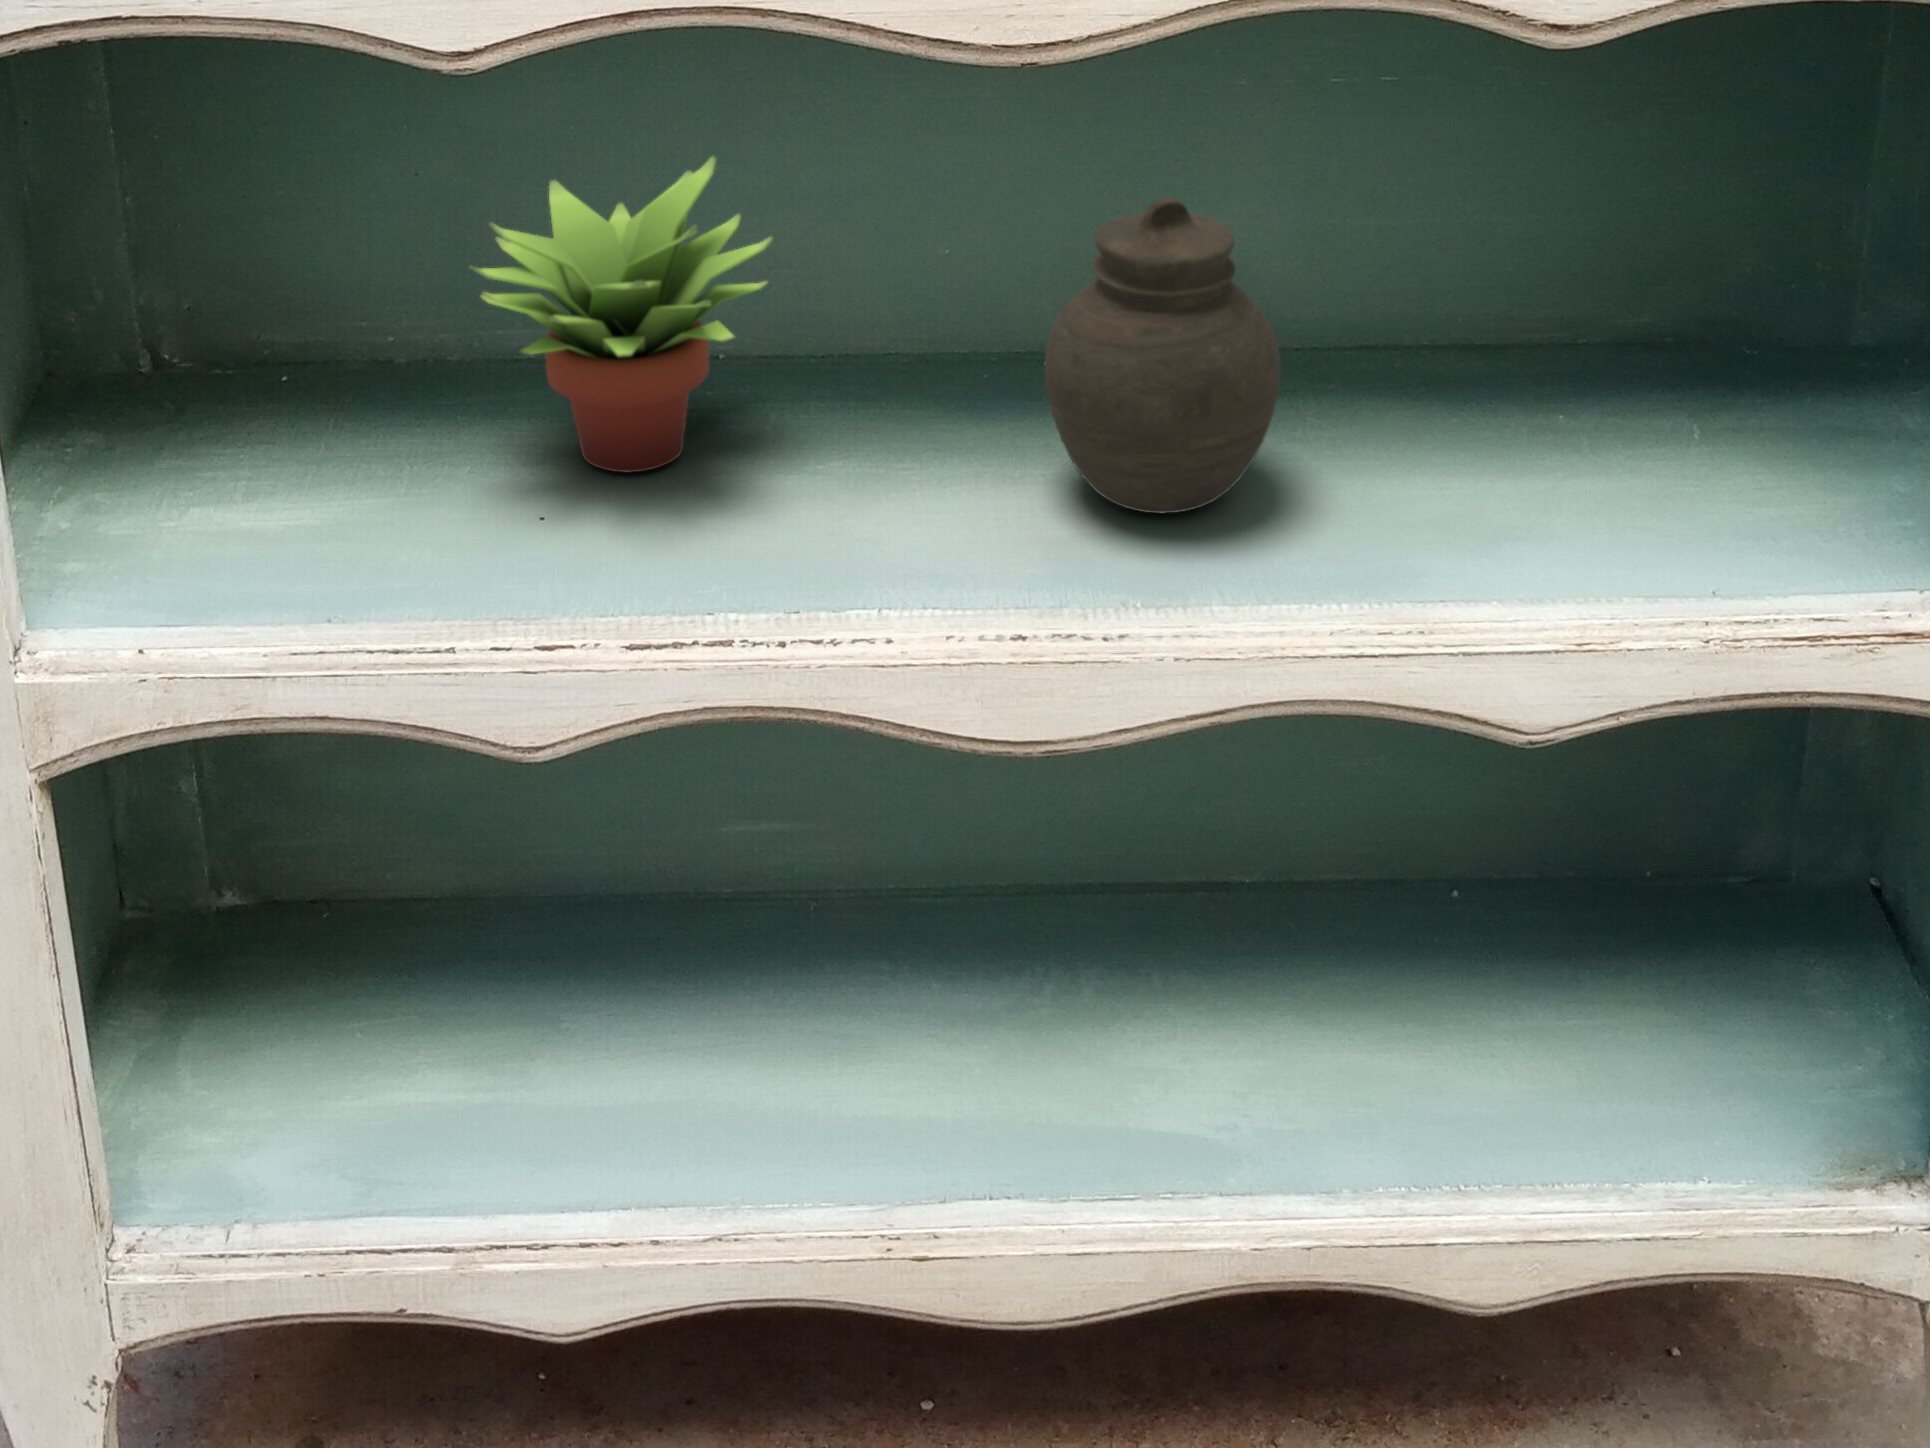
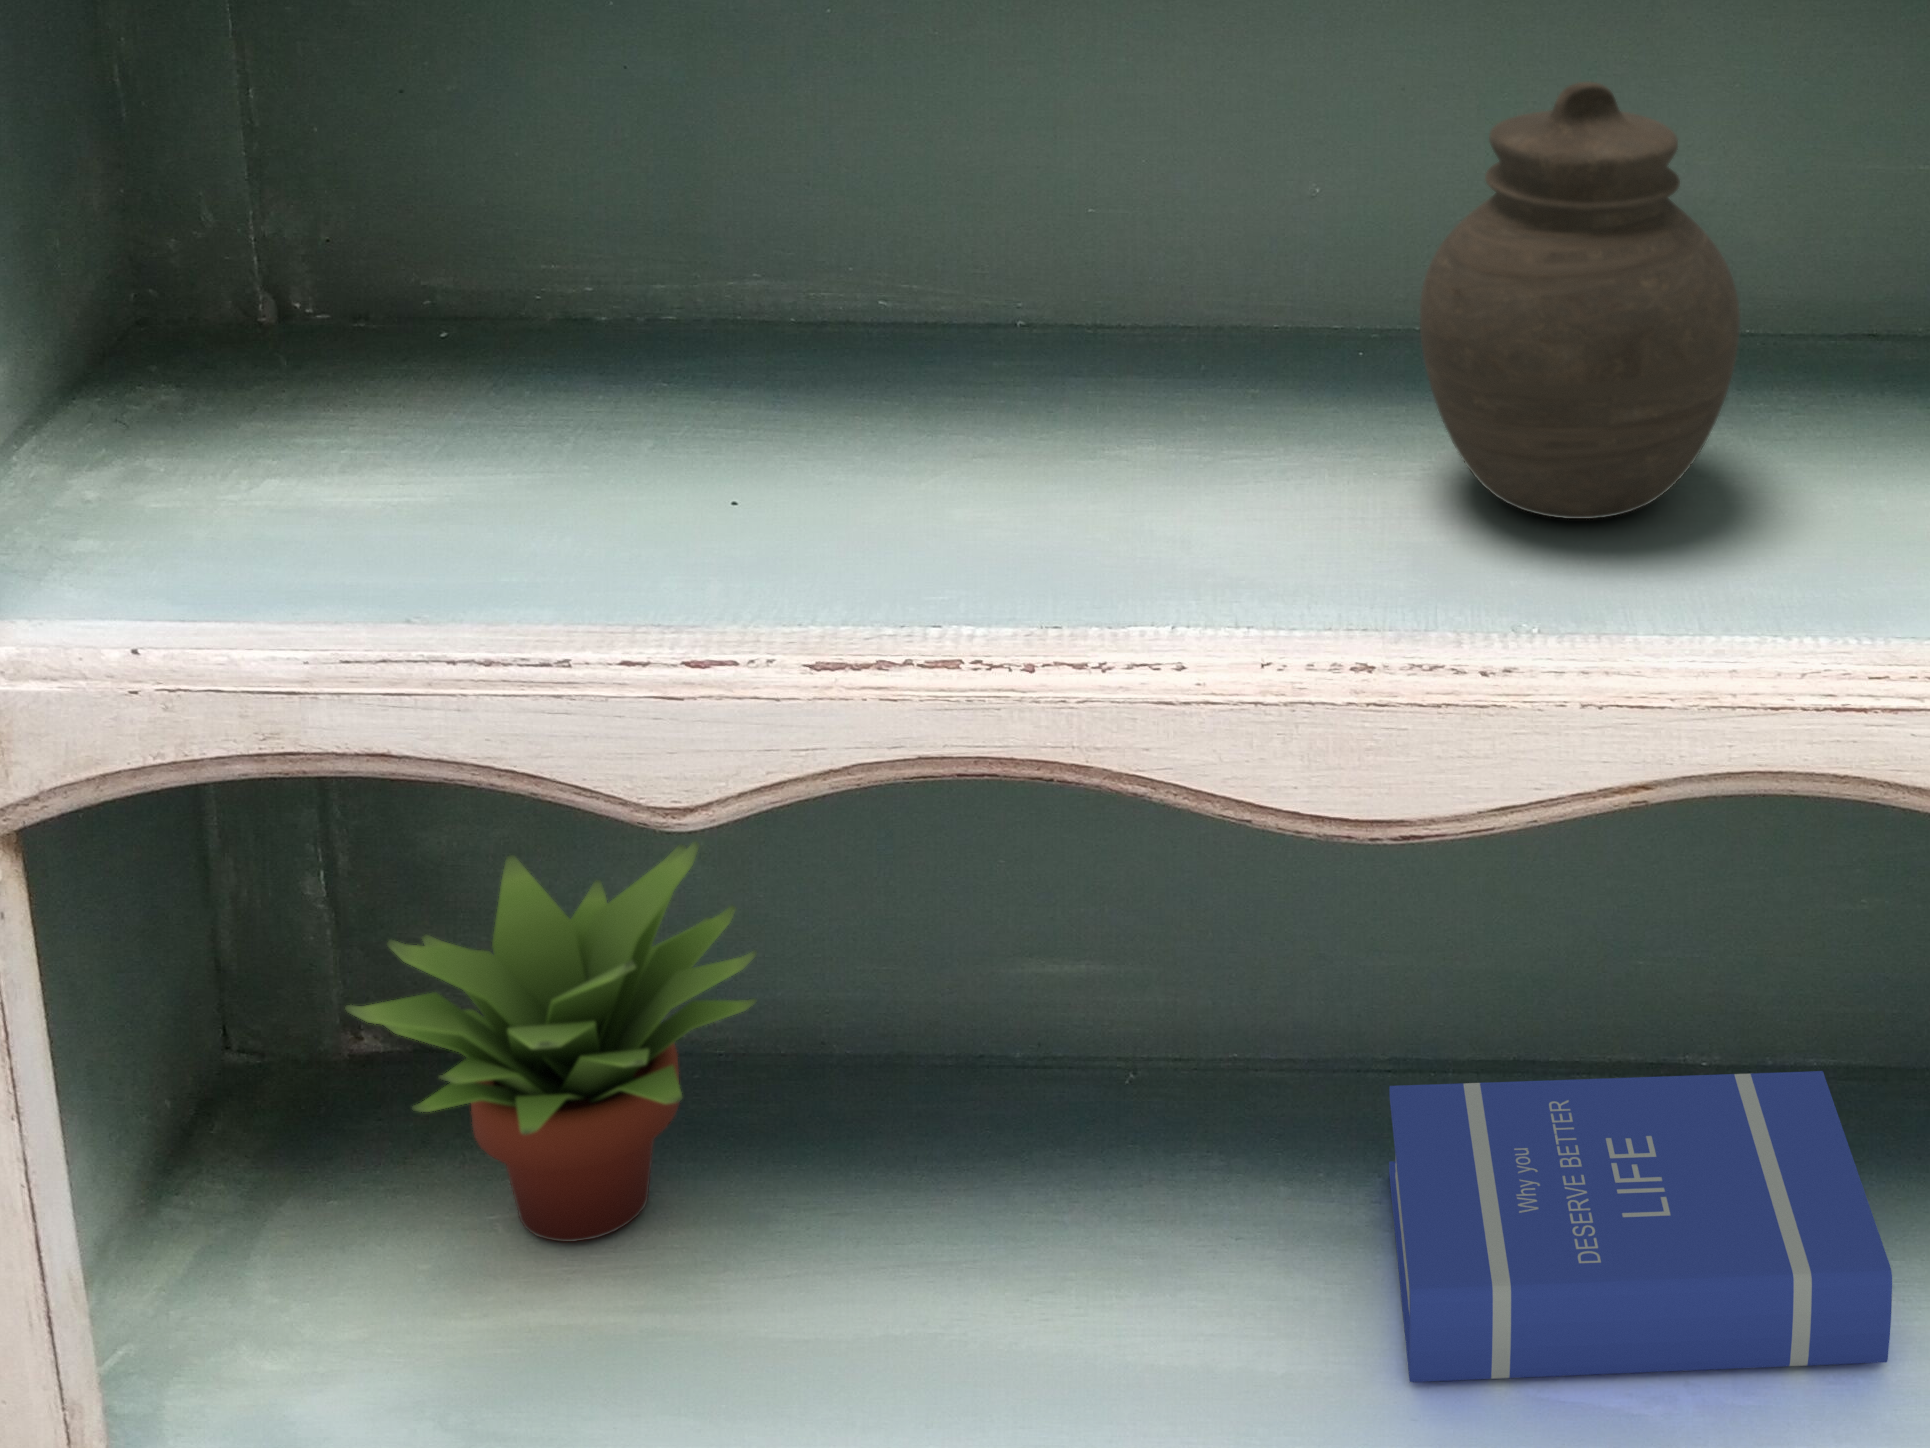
succulent plant: present [470,156,774,472] -> present [346,841,757,1242]
book: none [1019,891,1396,1121] -> present [1389,1071,1892,1382]

